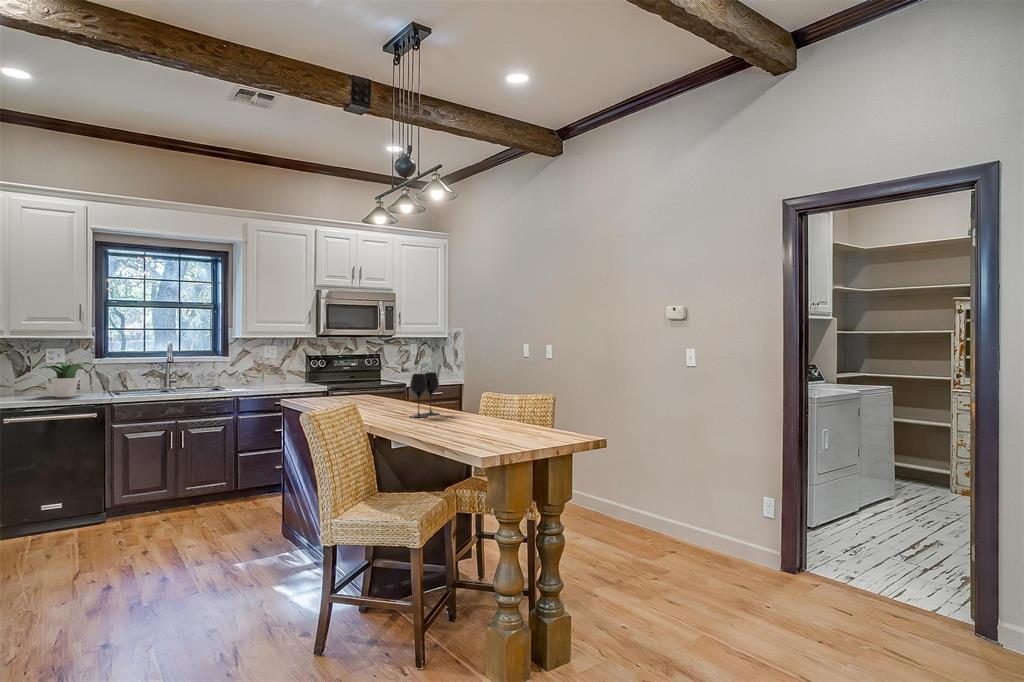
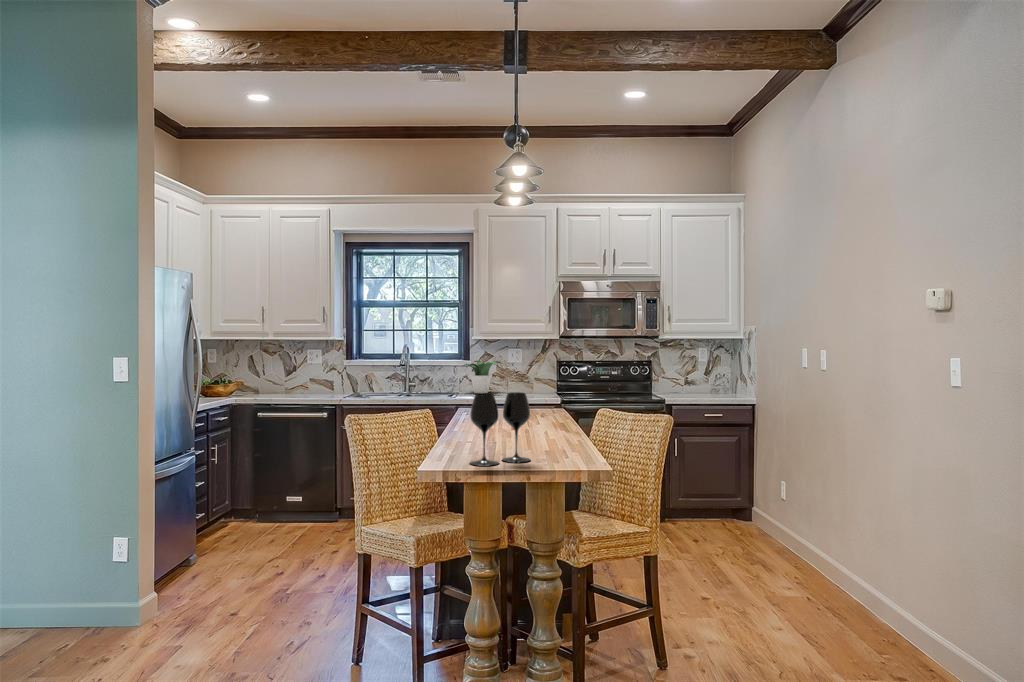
potted plant: present [40,362,91,397] -> present [463,361,501,393]

